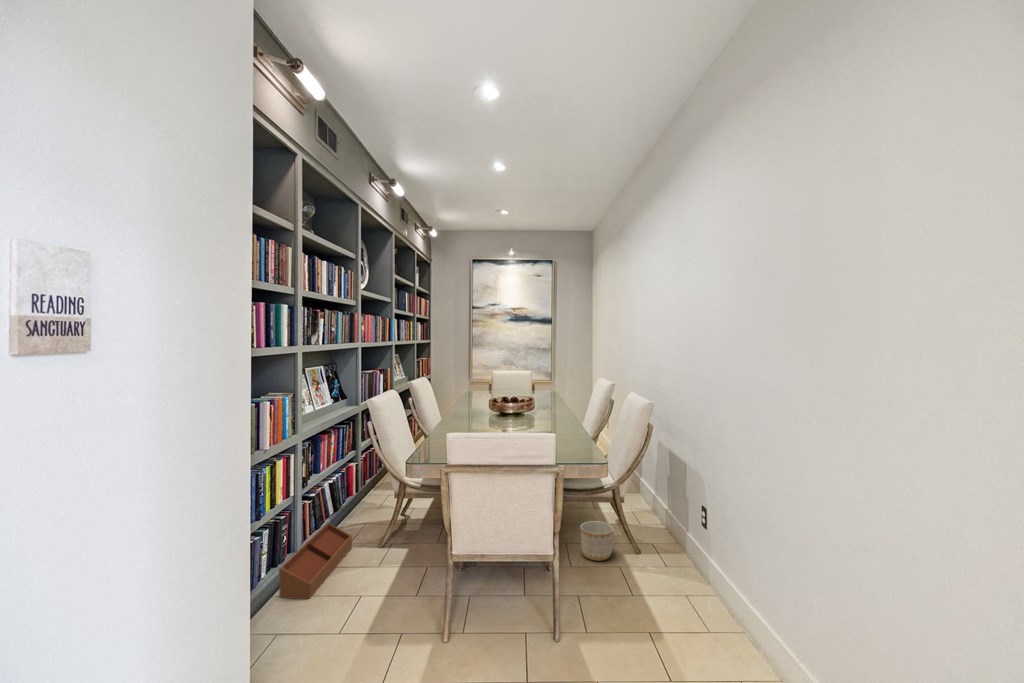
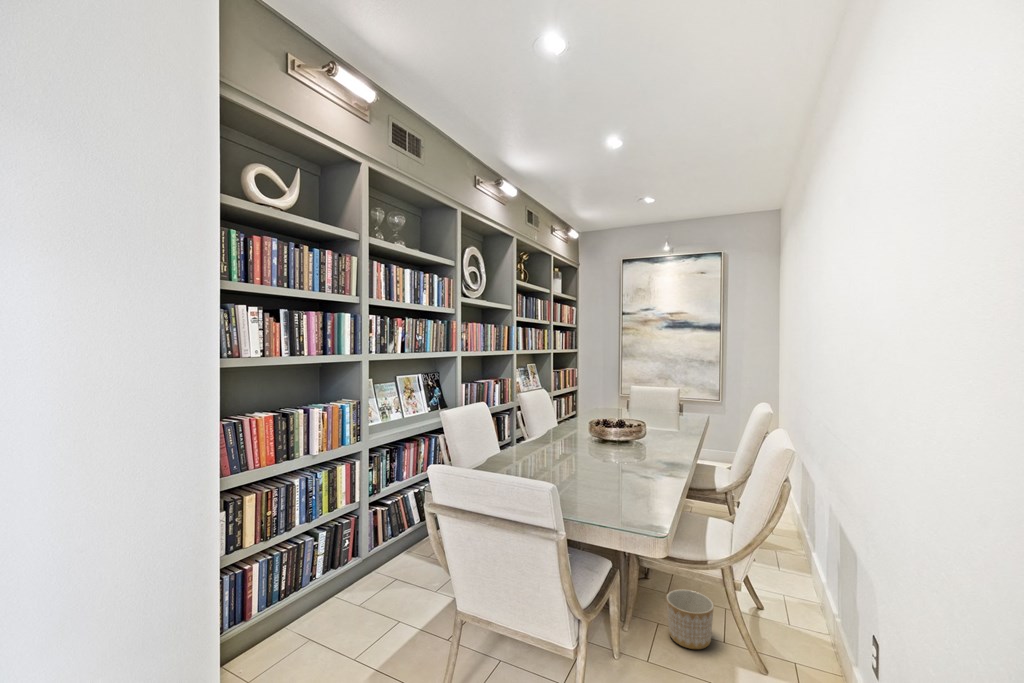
storage bin: present [279,523,352,599] -> none [328,533,423,612]

